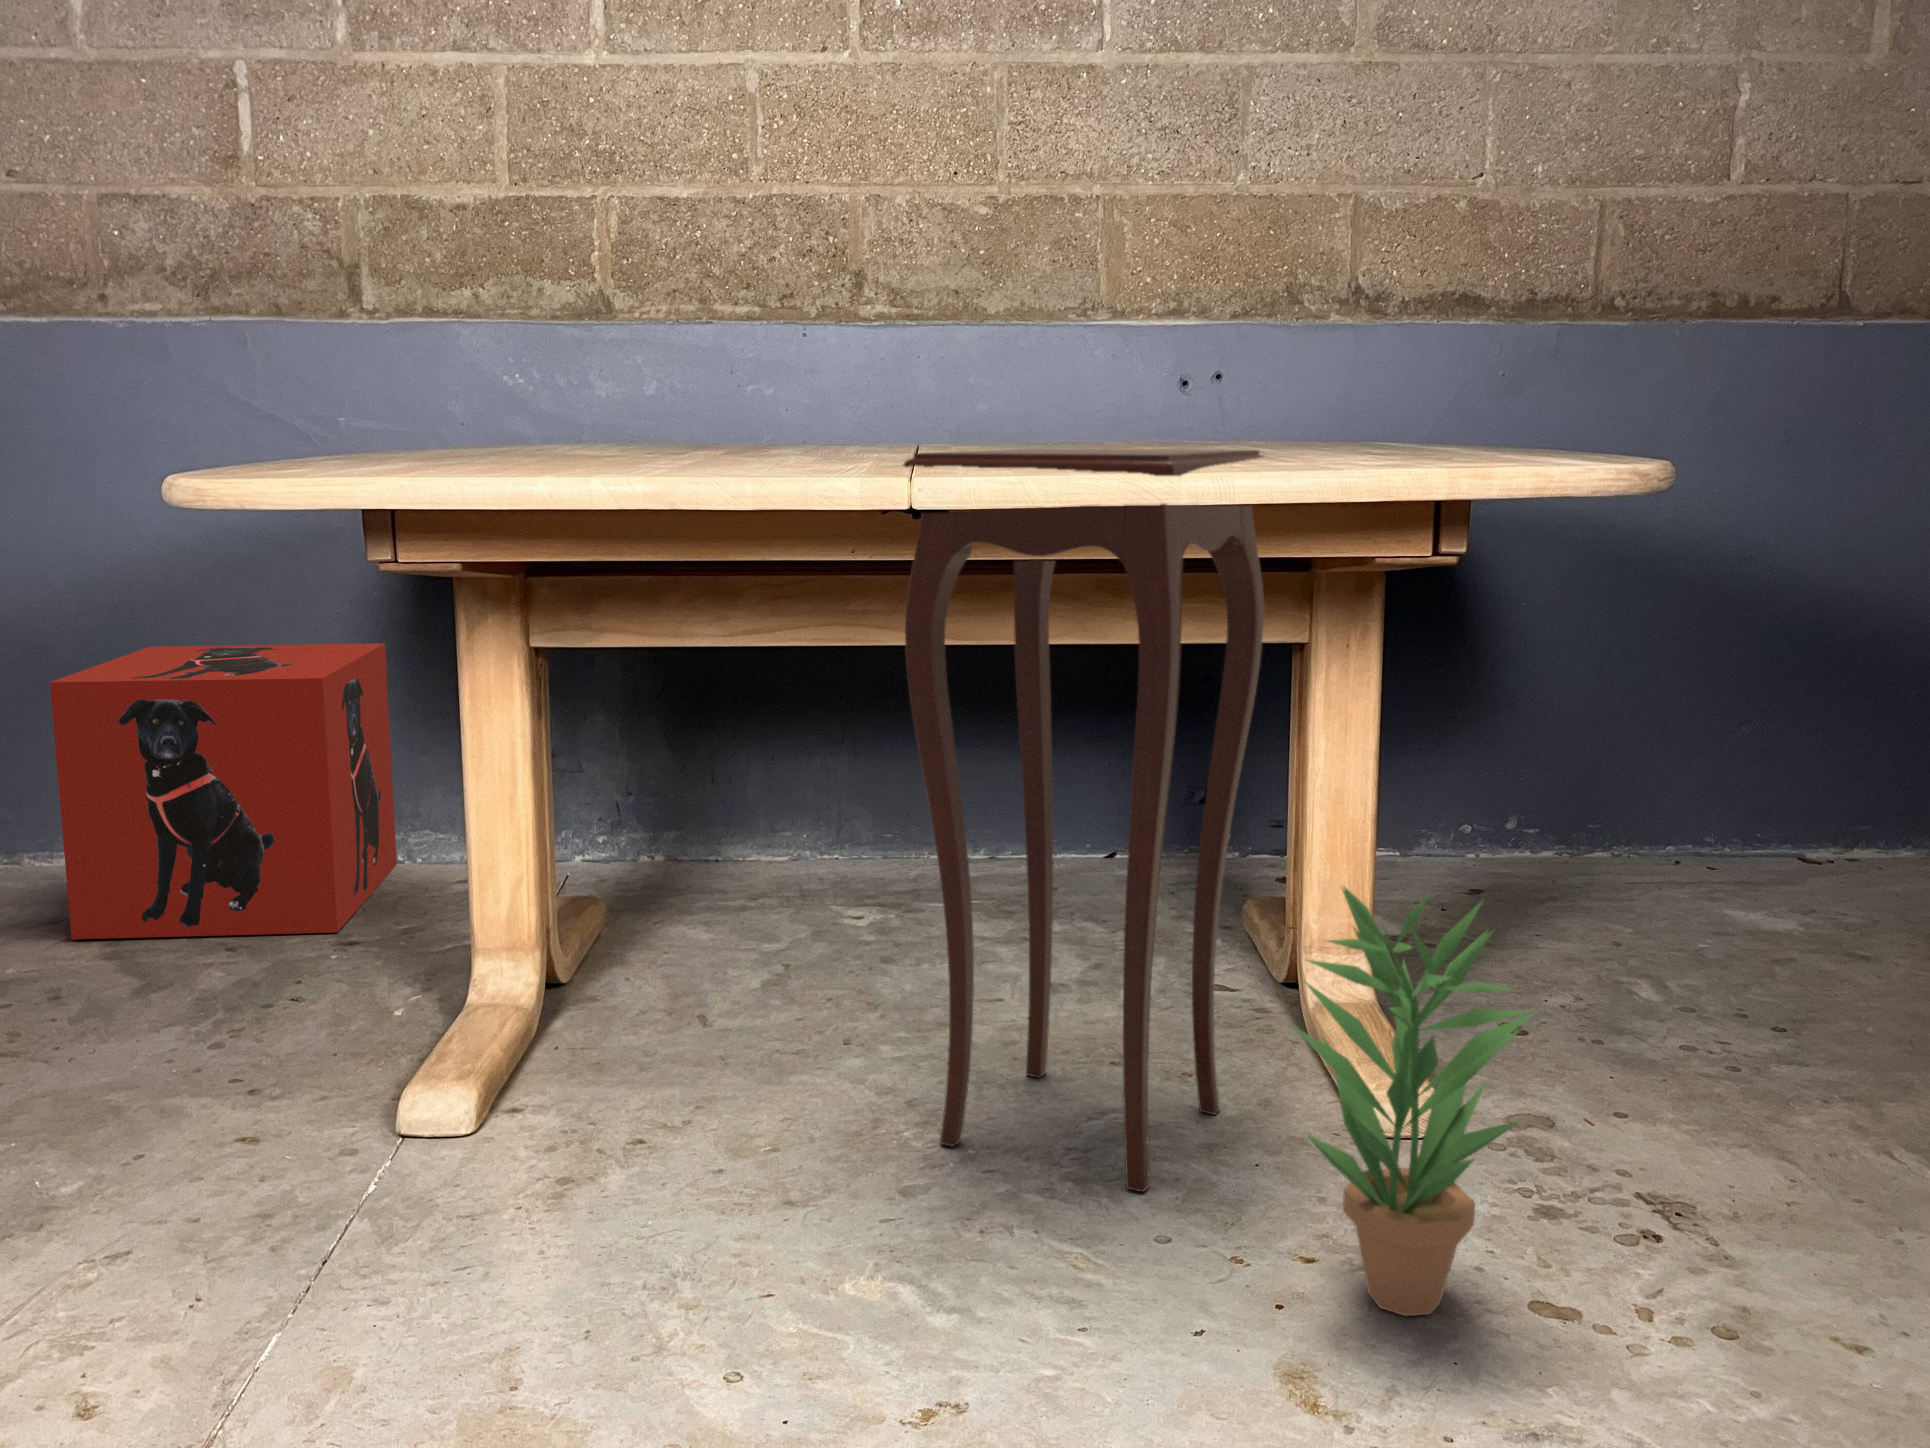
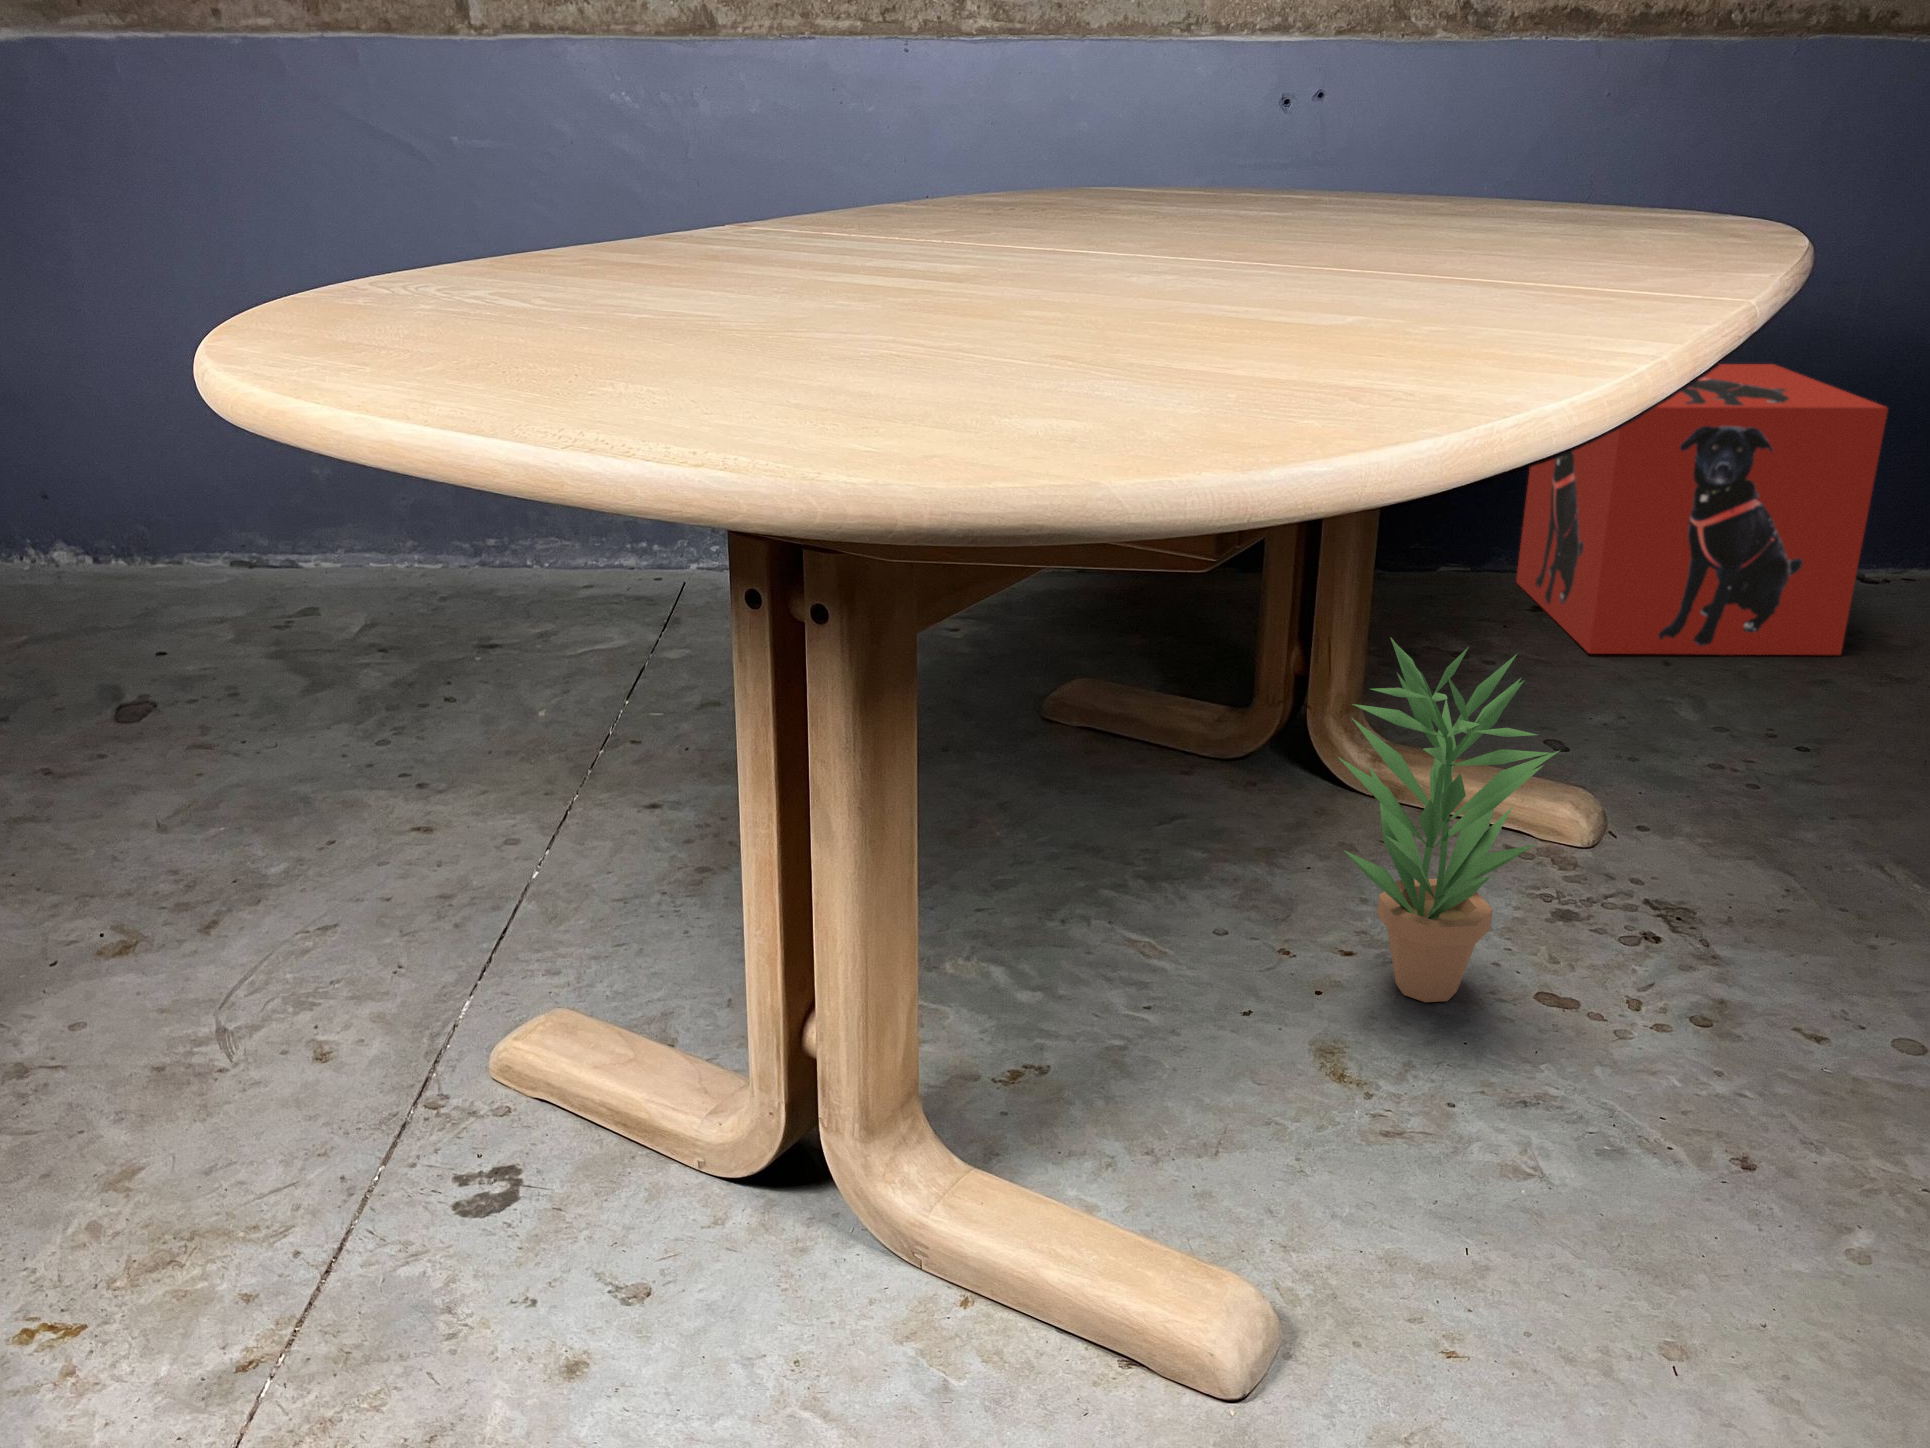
side table: present [904,449,1264,1192] -> none [1004,204,1355,892]
storage box: present [50,643,397,939] -> present [1516,364,1888,655]

